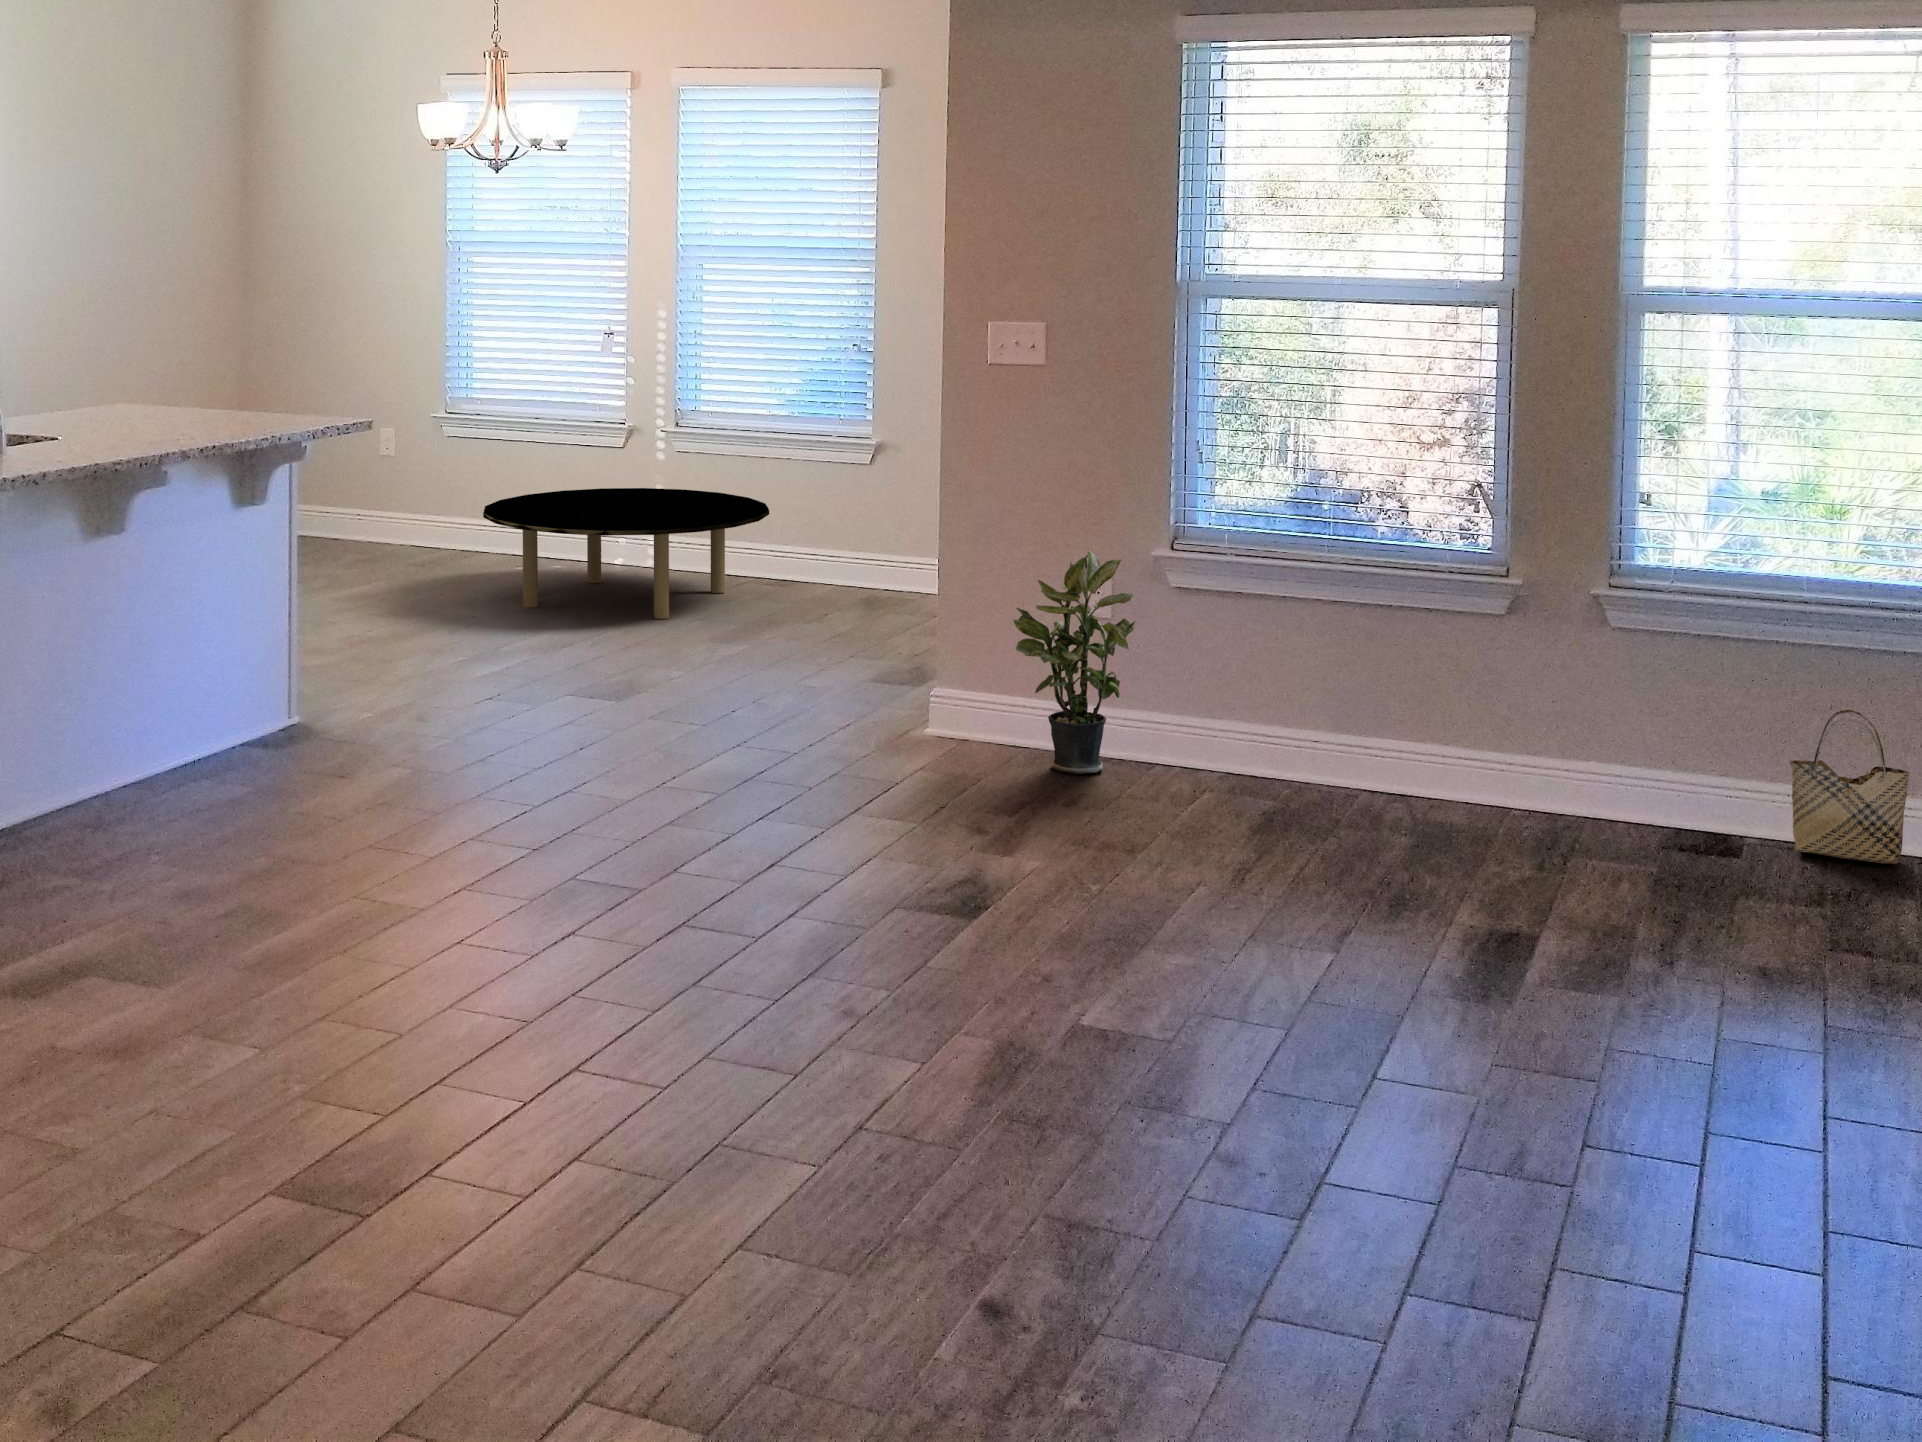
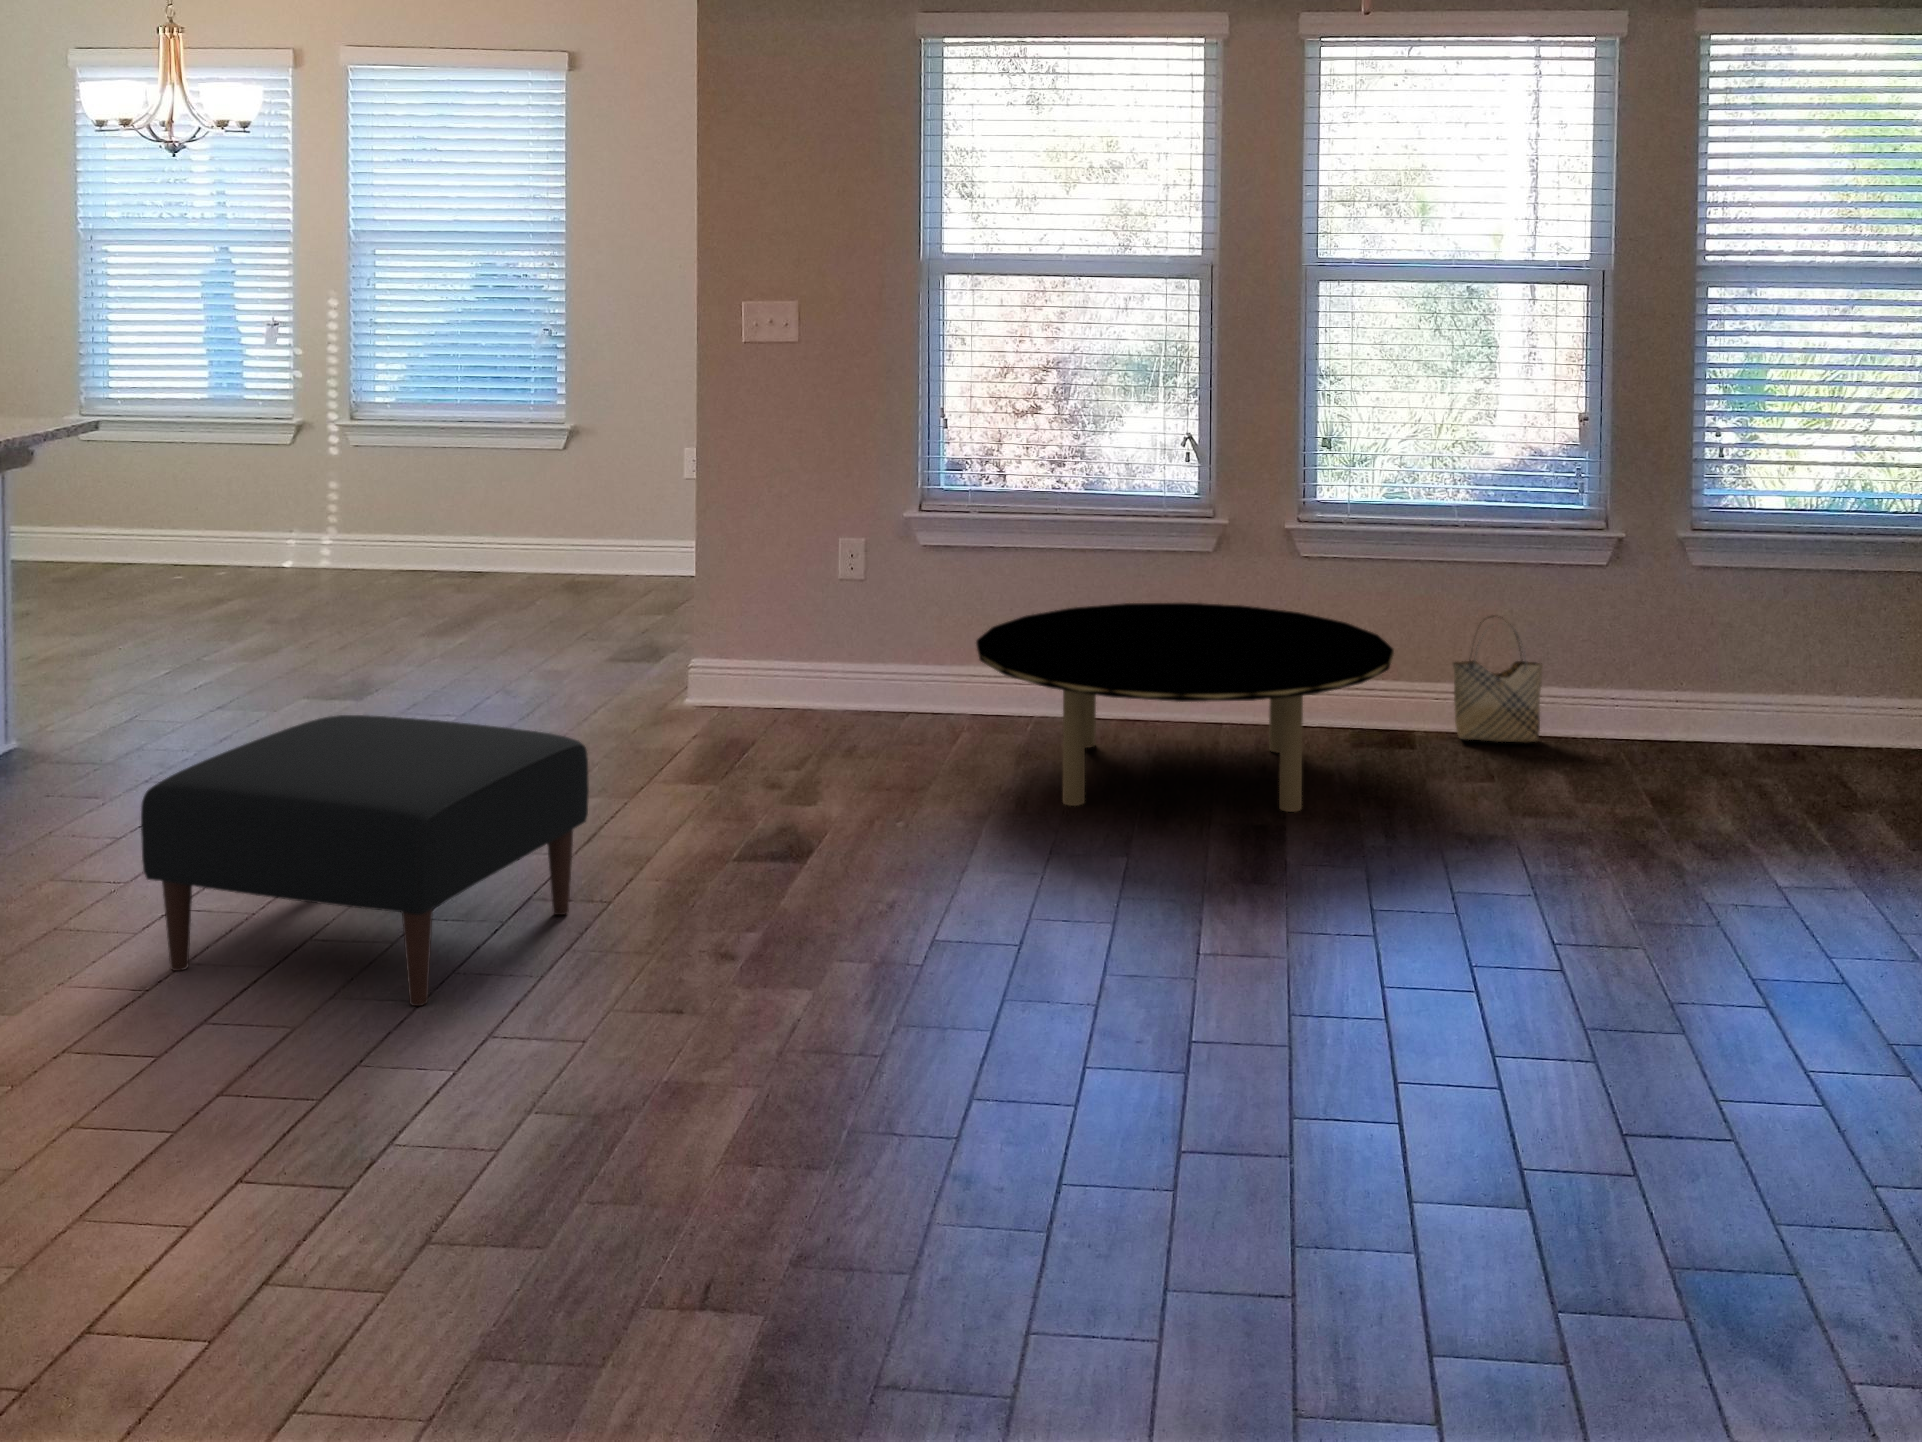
coffee table: present [483,488,769,619] -> present [976,603,1394,812]
potted plant: present [1013,550,1135,774] -> none [770,516,886,732]
ottoman: none [351,713,758,992] -> present [141,715,589,1006]

